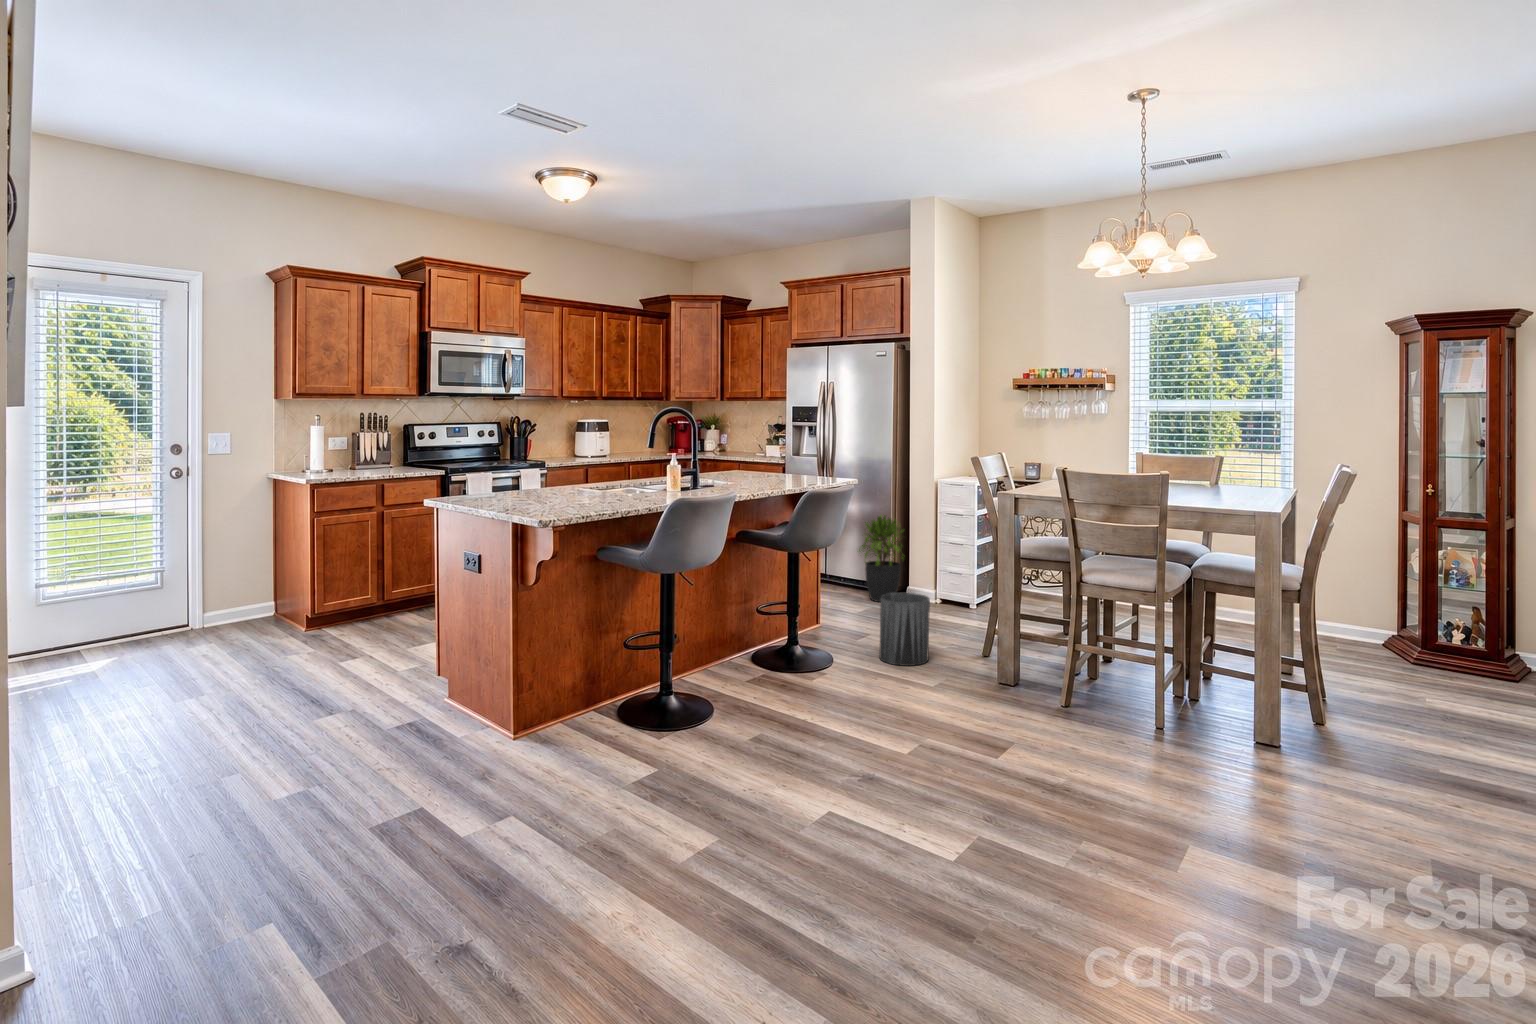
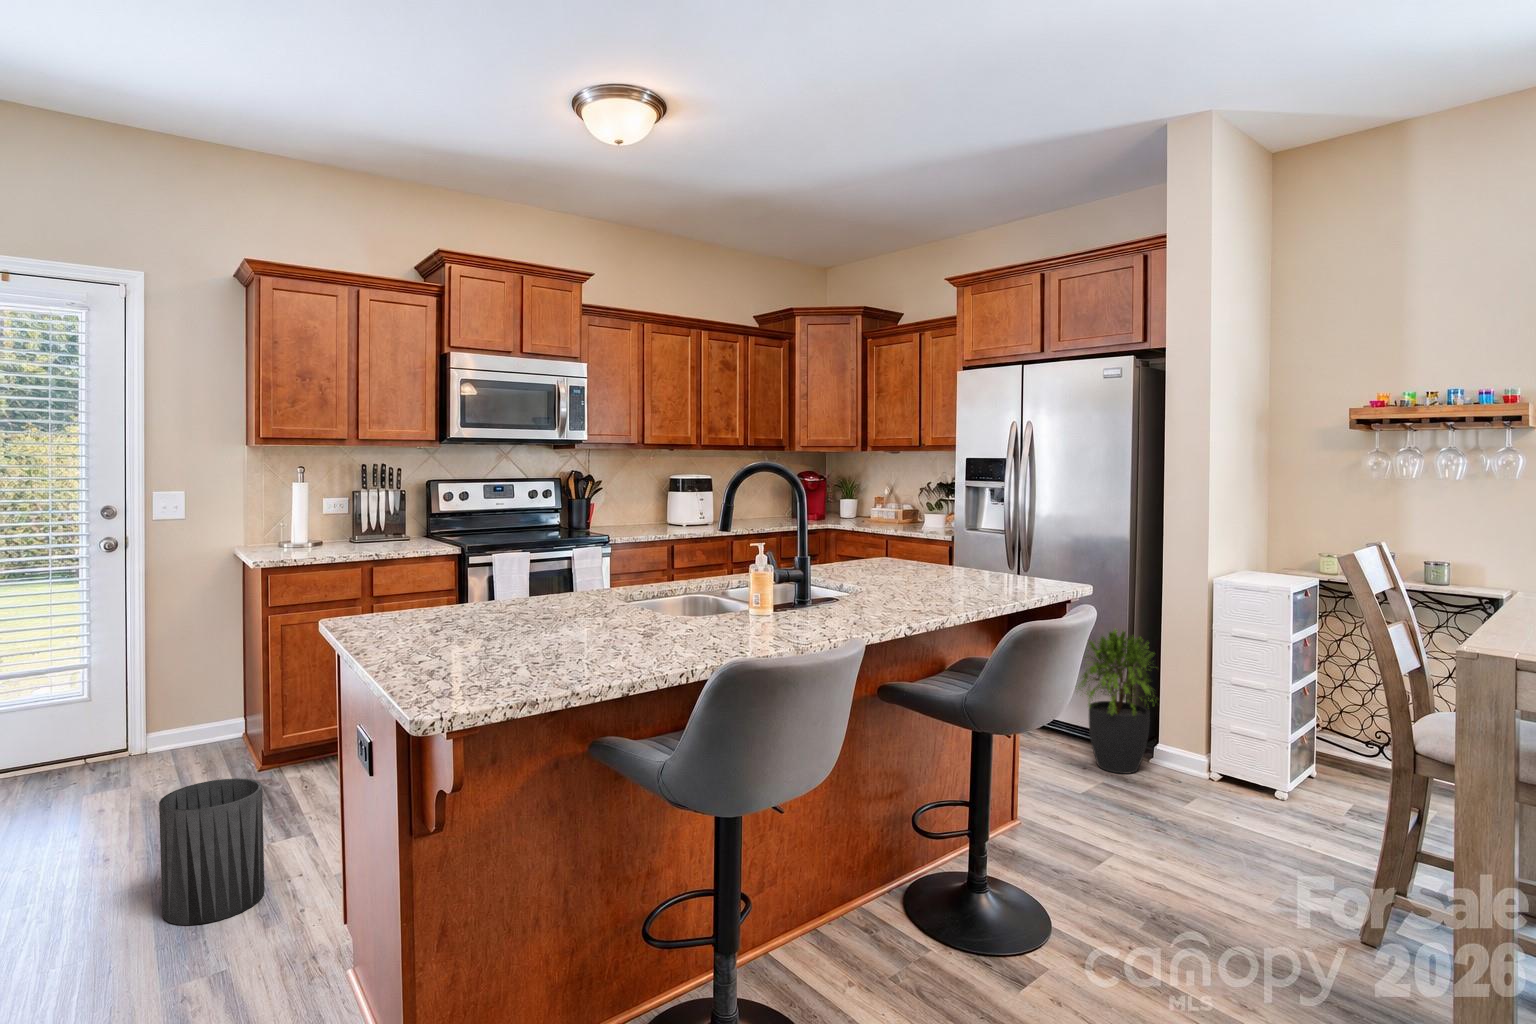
trash can: present [880,593,930,666] -> present [159,778,265,925]

